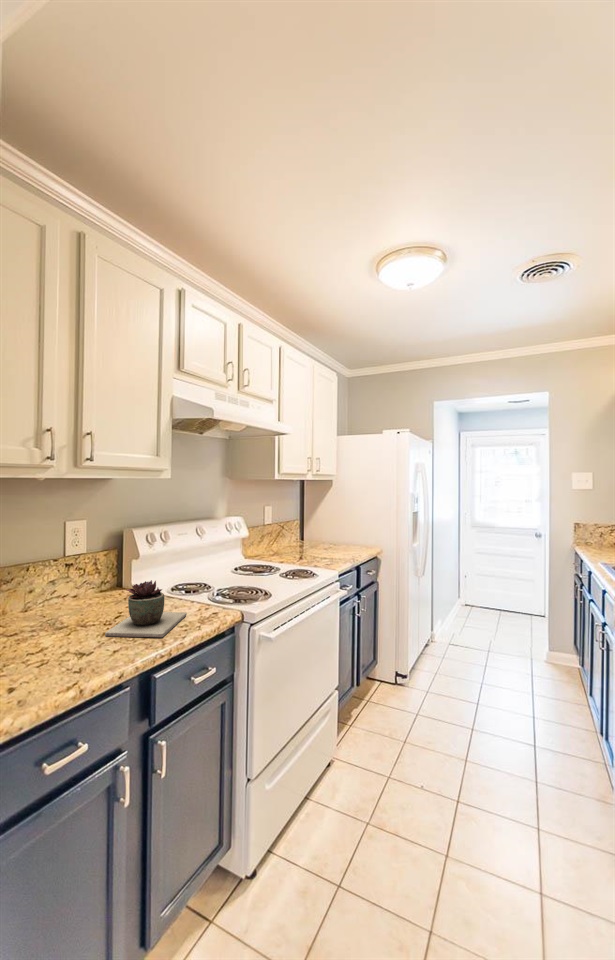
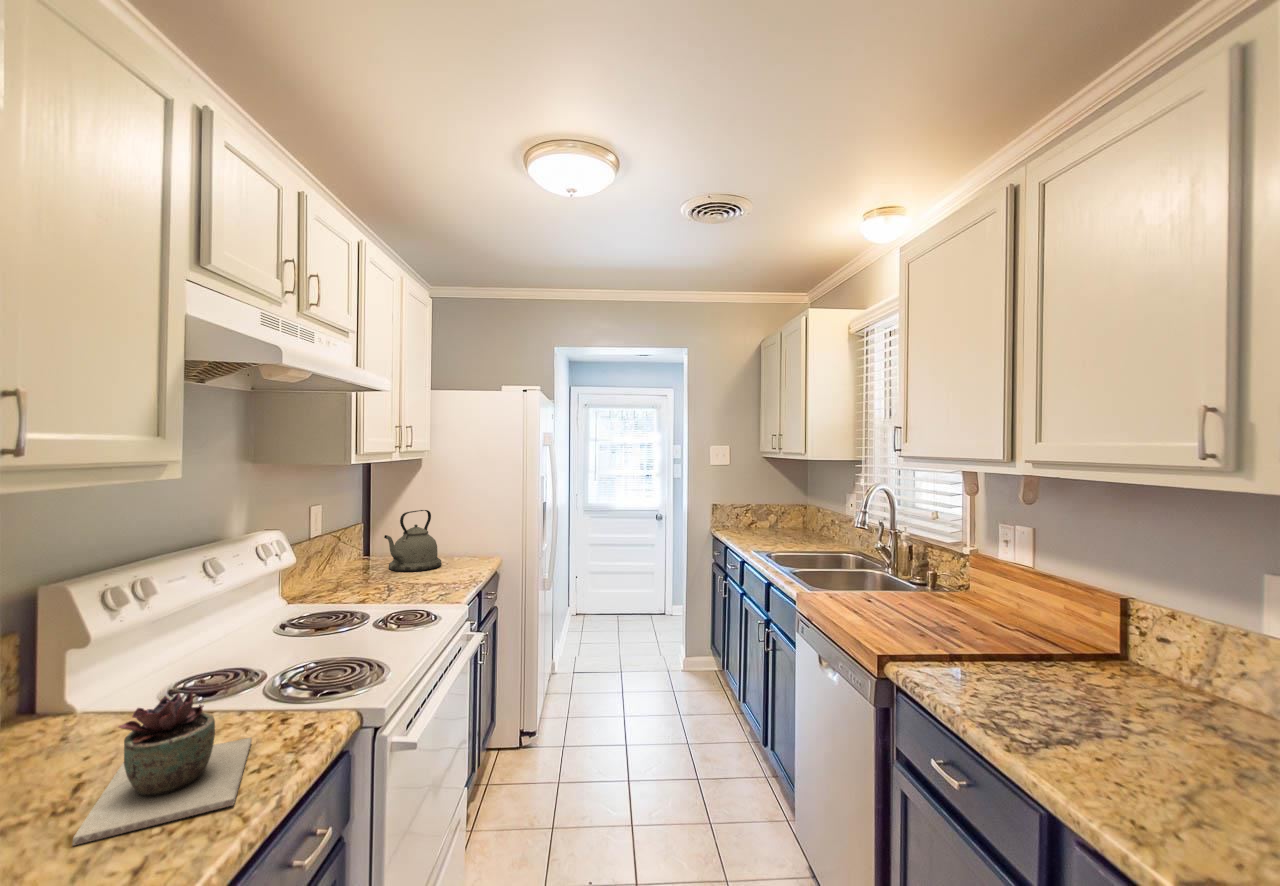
kettle: none [303,512,339,551] -> present [384,510,442,572]

